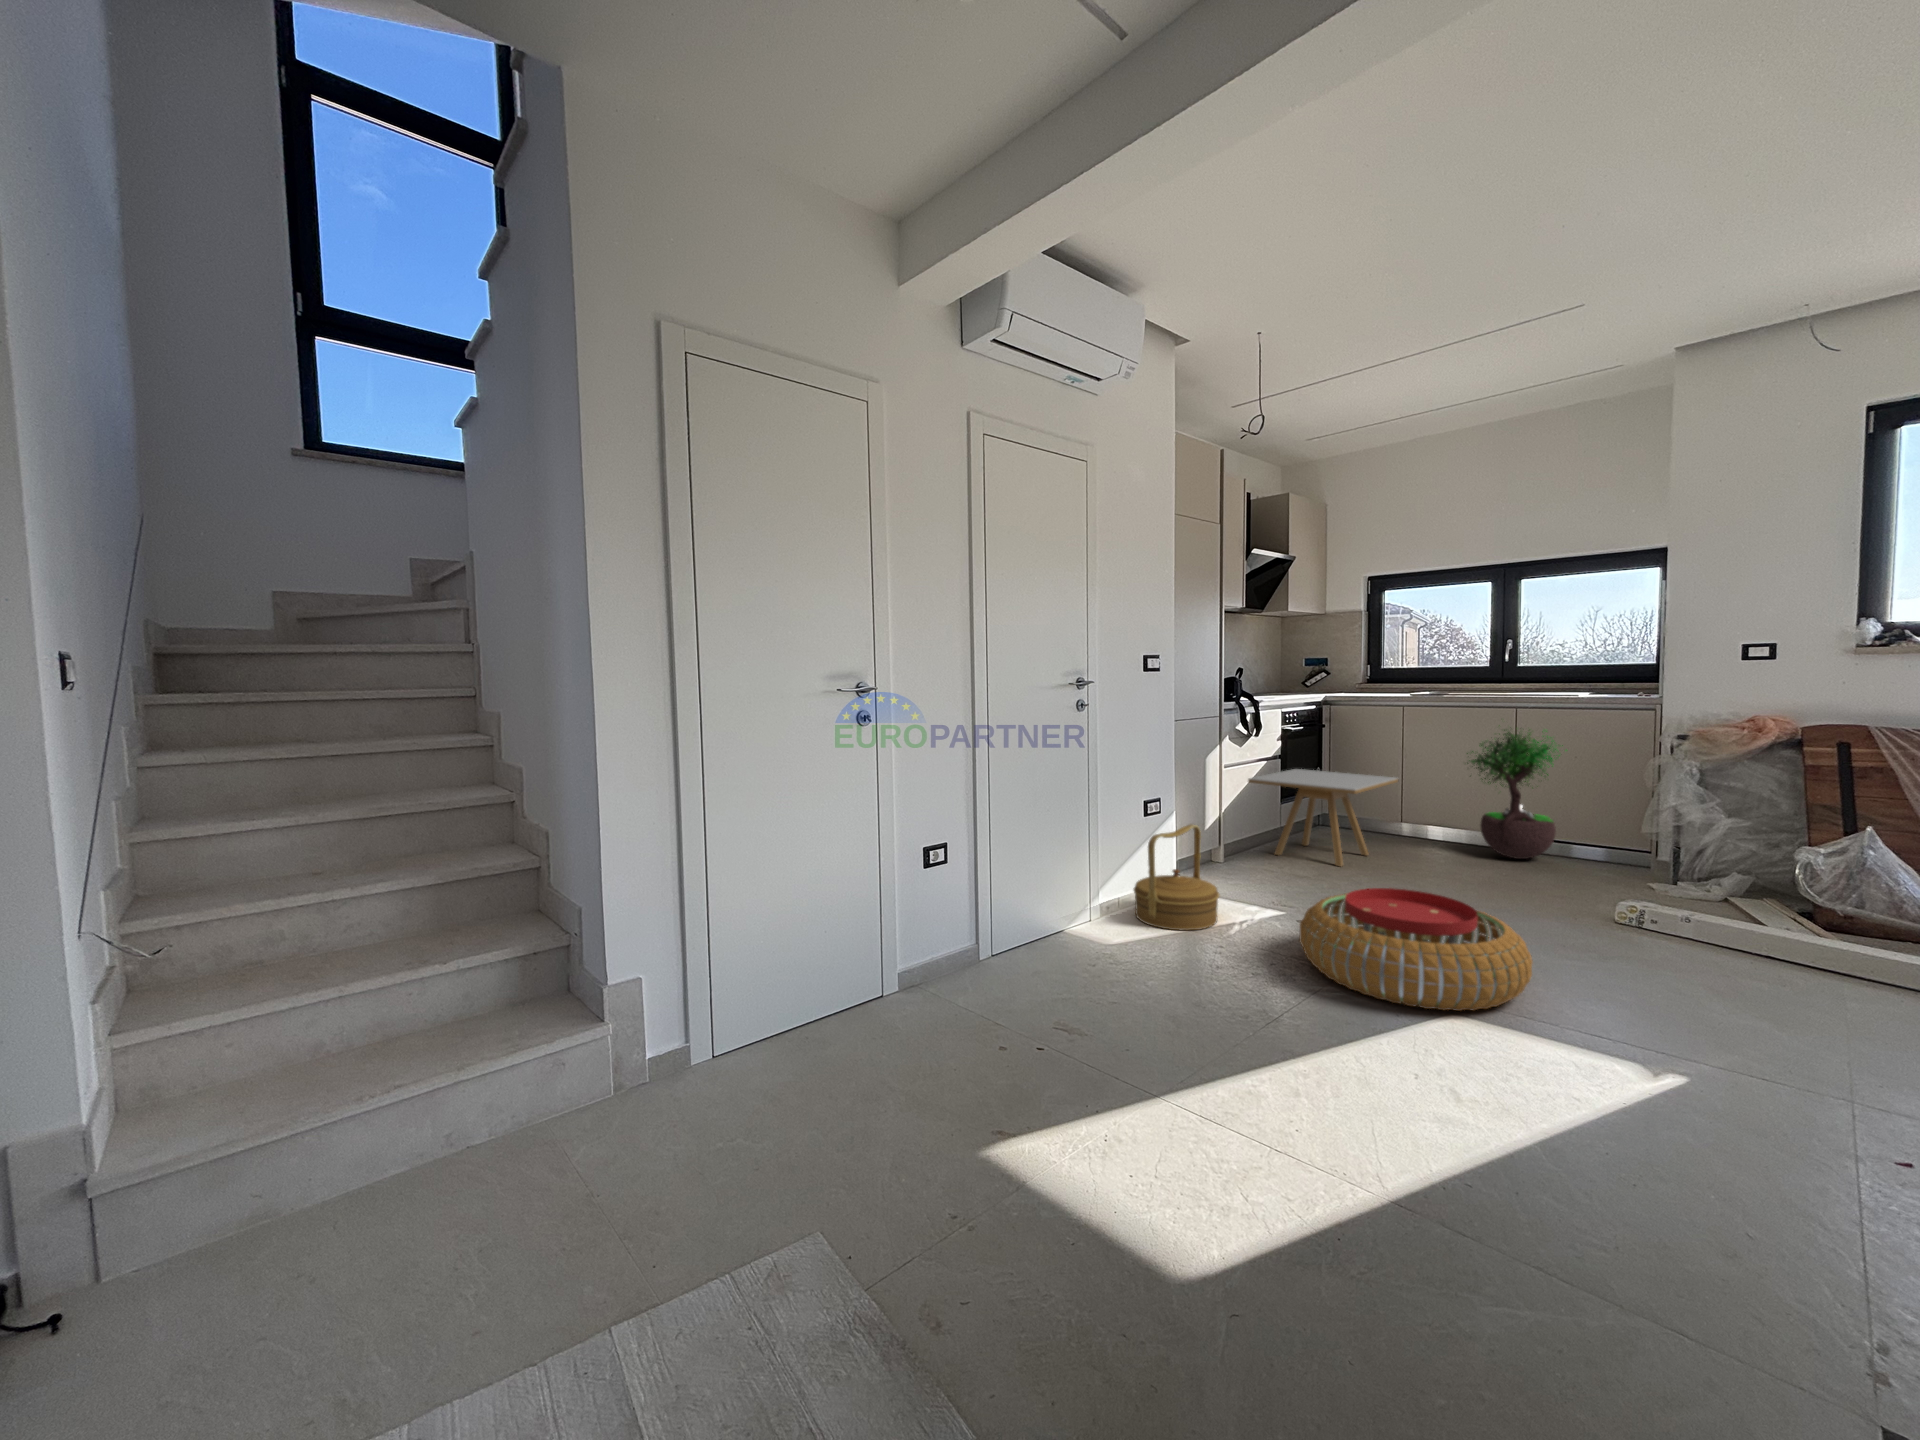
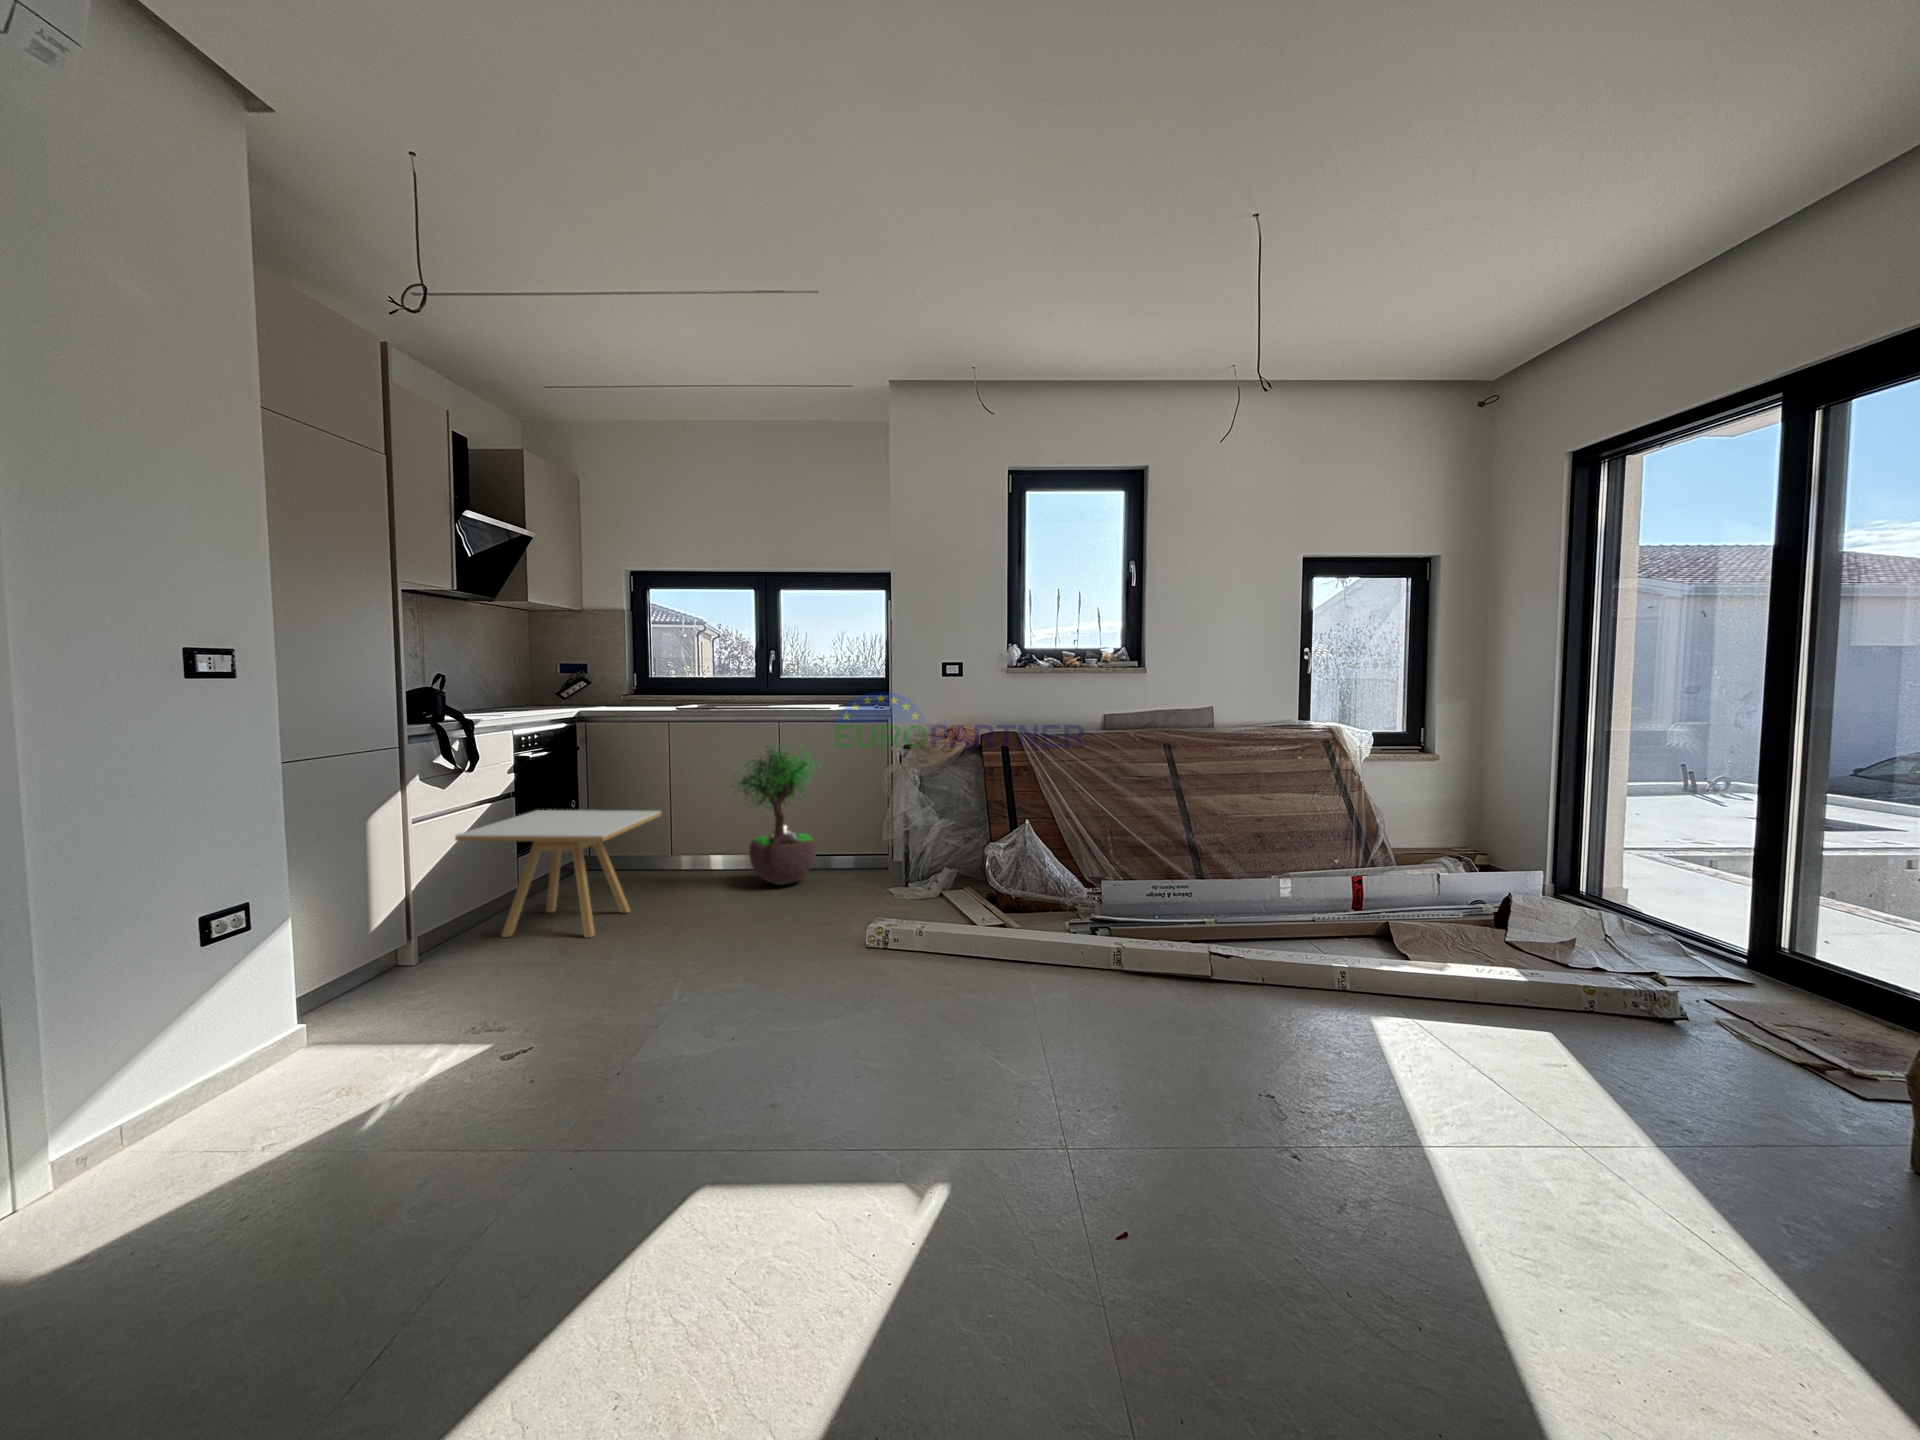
woven basket: present [1134,824,1220,931] -> none [157,943,358,1164]
pouf: present [1300,888,1532,1011] -> none [479,983,787,1186]

